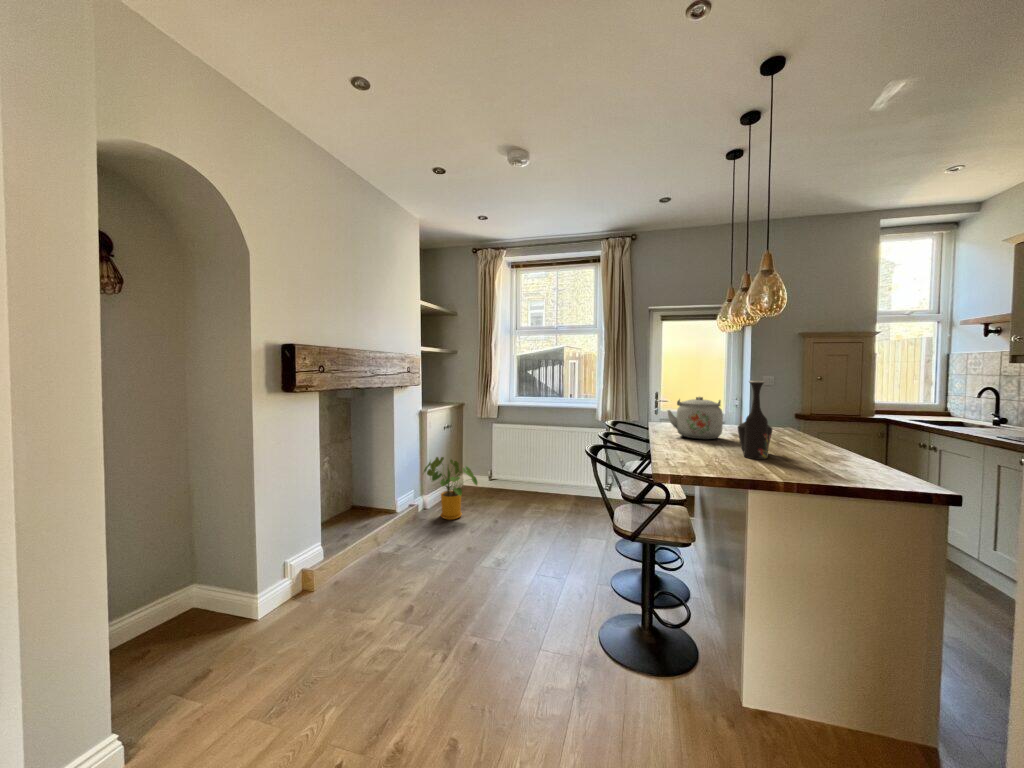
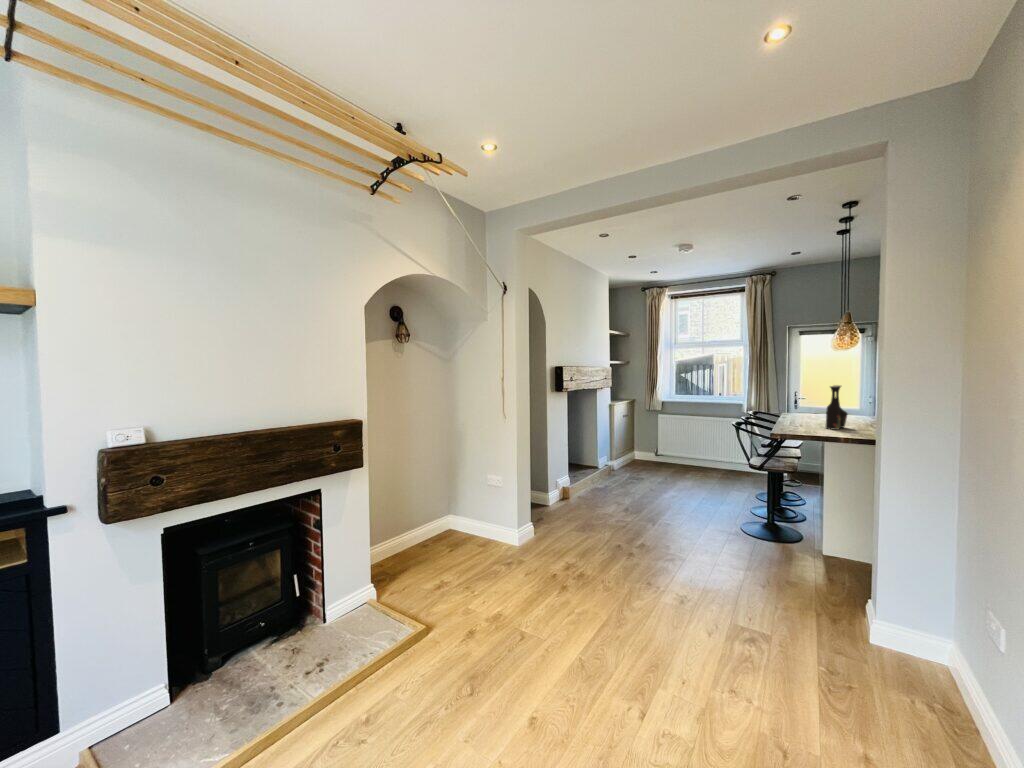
kettle: present [667,397,723,439] -> none [787,395,827,422]
house plant: present [424,457,477,520] -> none [613,435,651,476]

